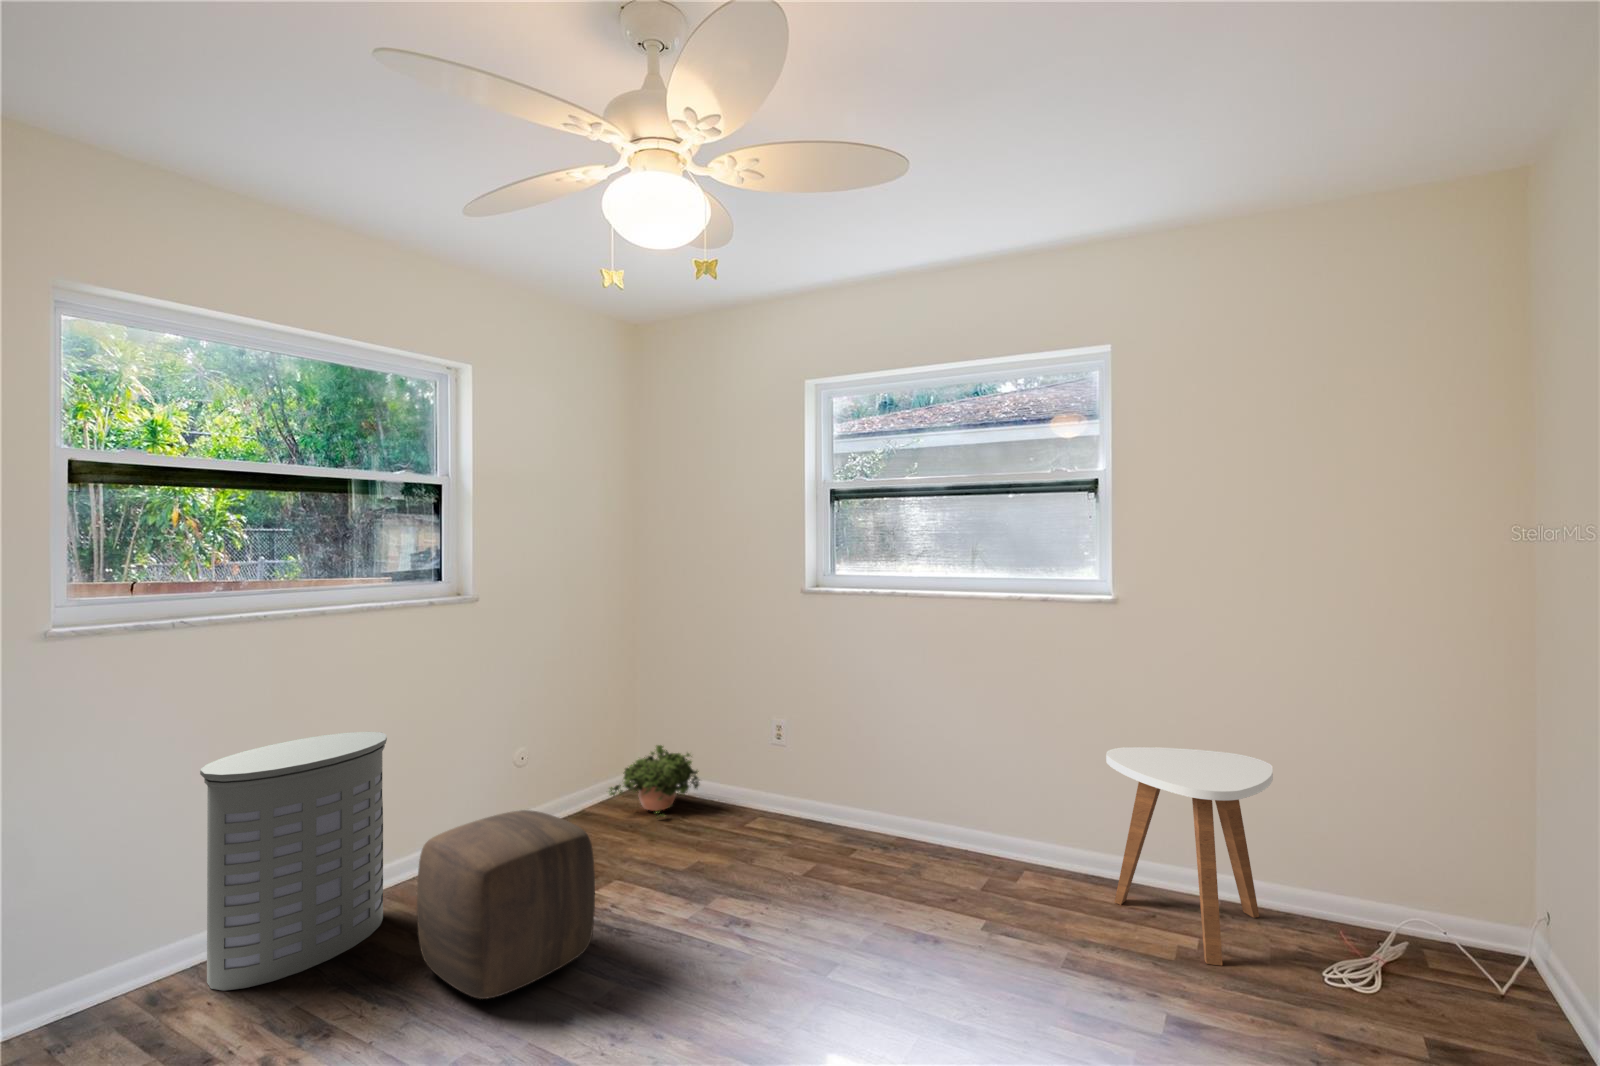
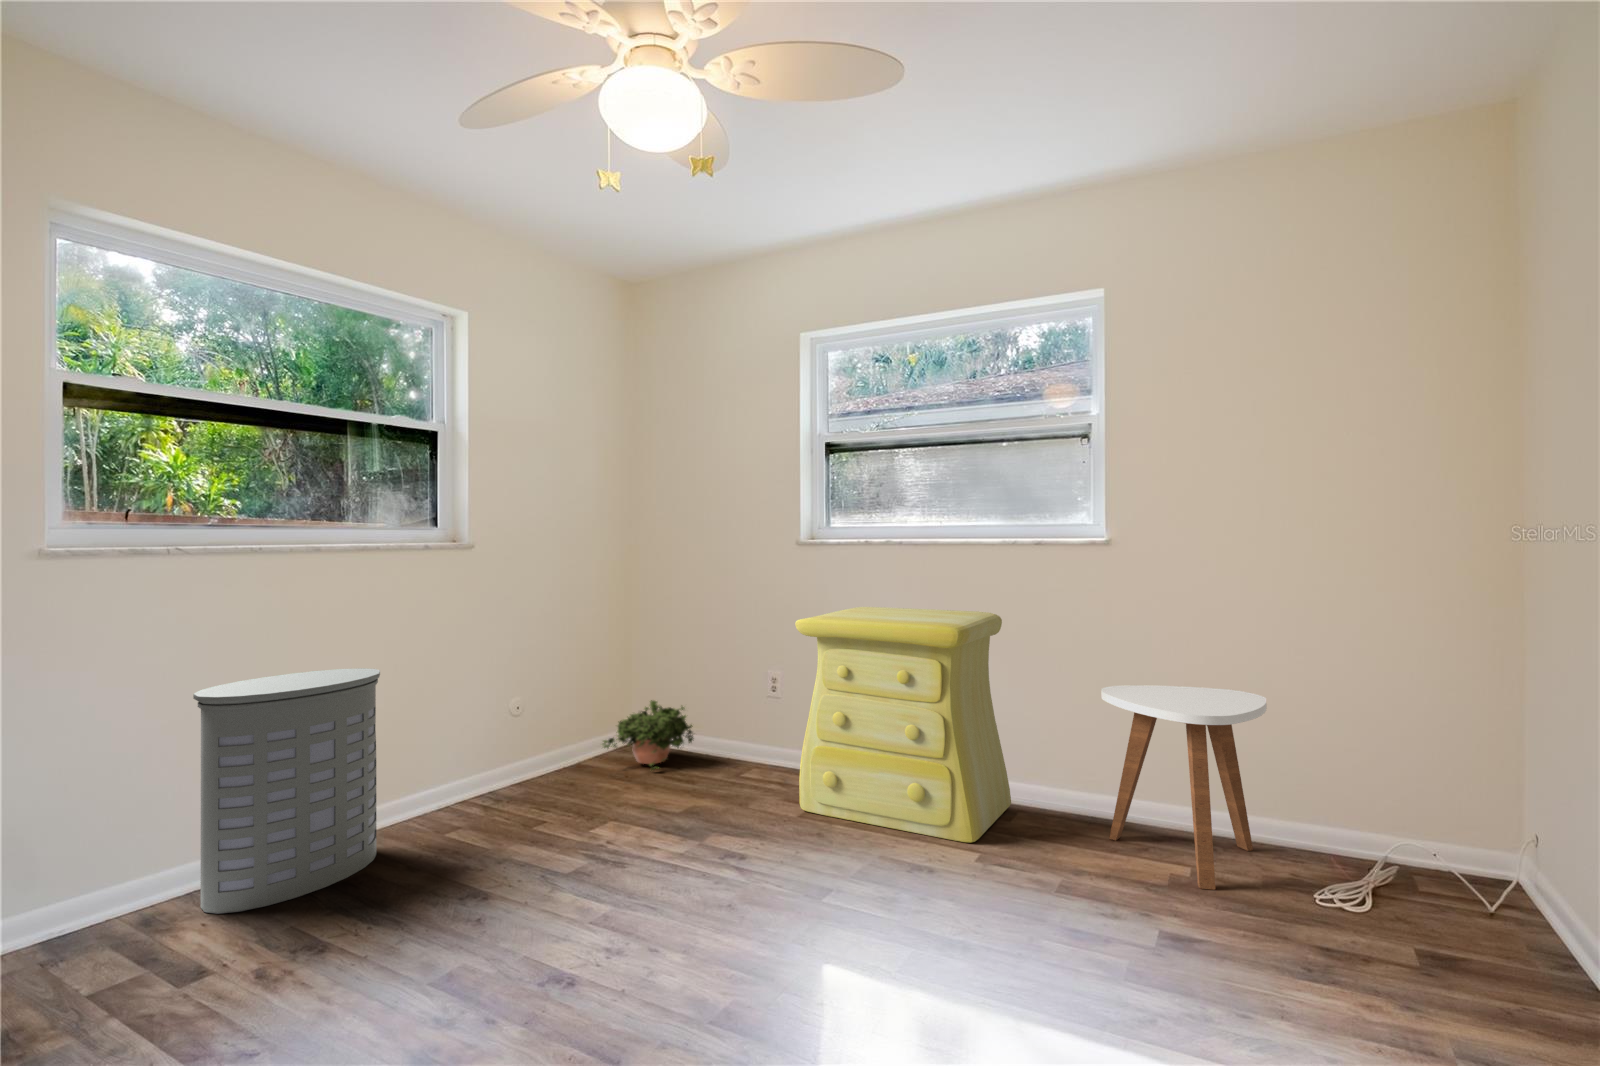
dresser: none [800,658,1016,907] -> present [795,607,1011,843]
ottoman: present [417,810,595,999] -> none [412,742,590,917]

